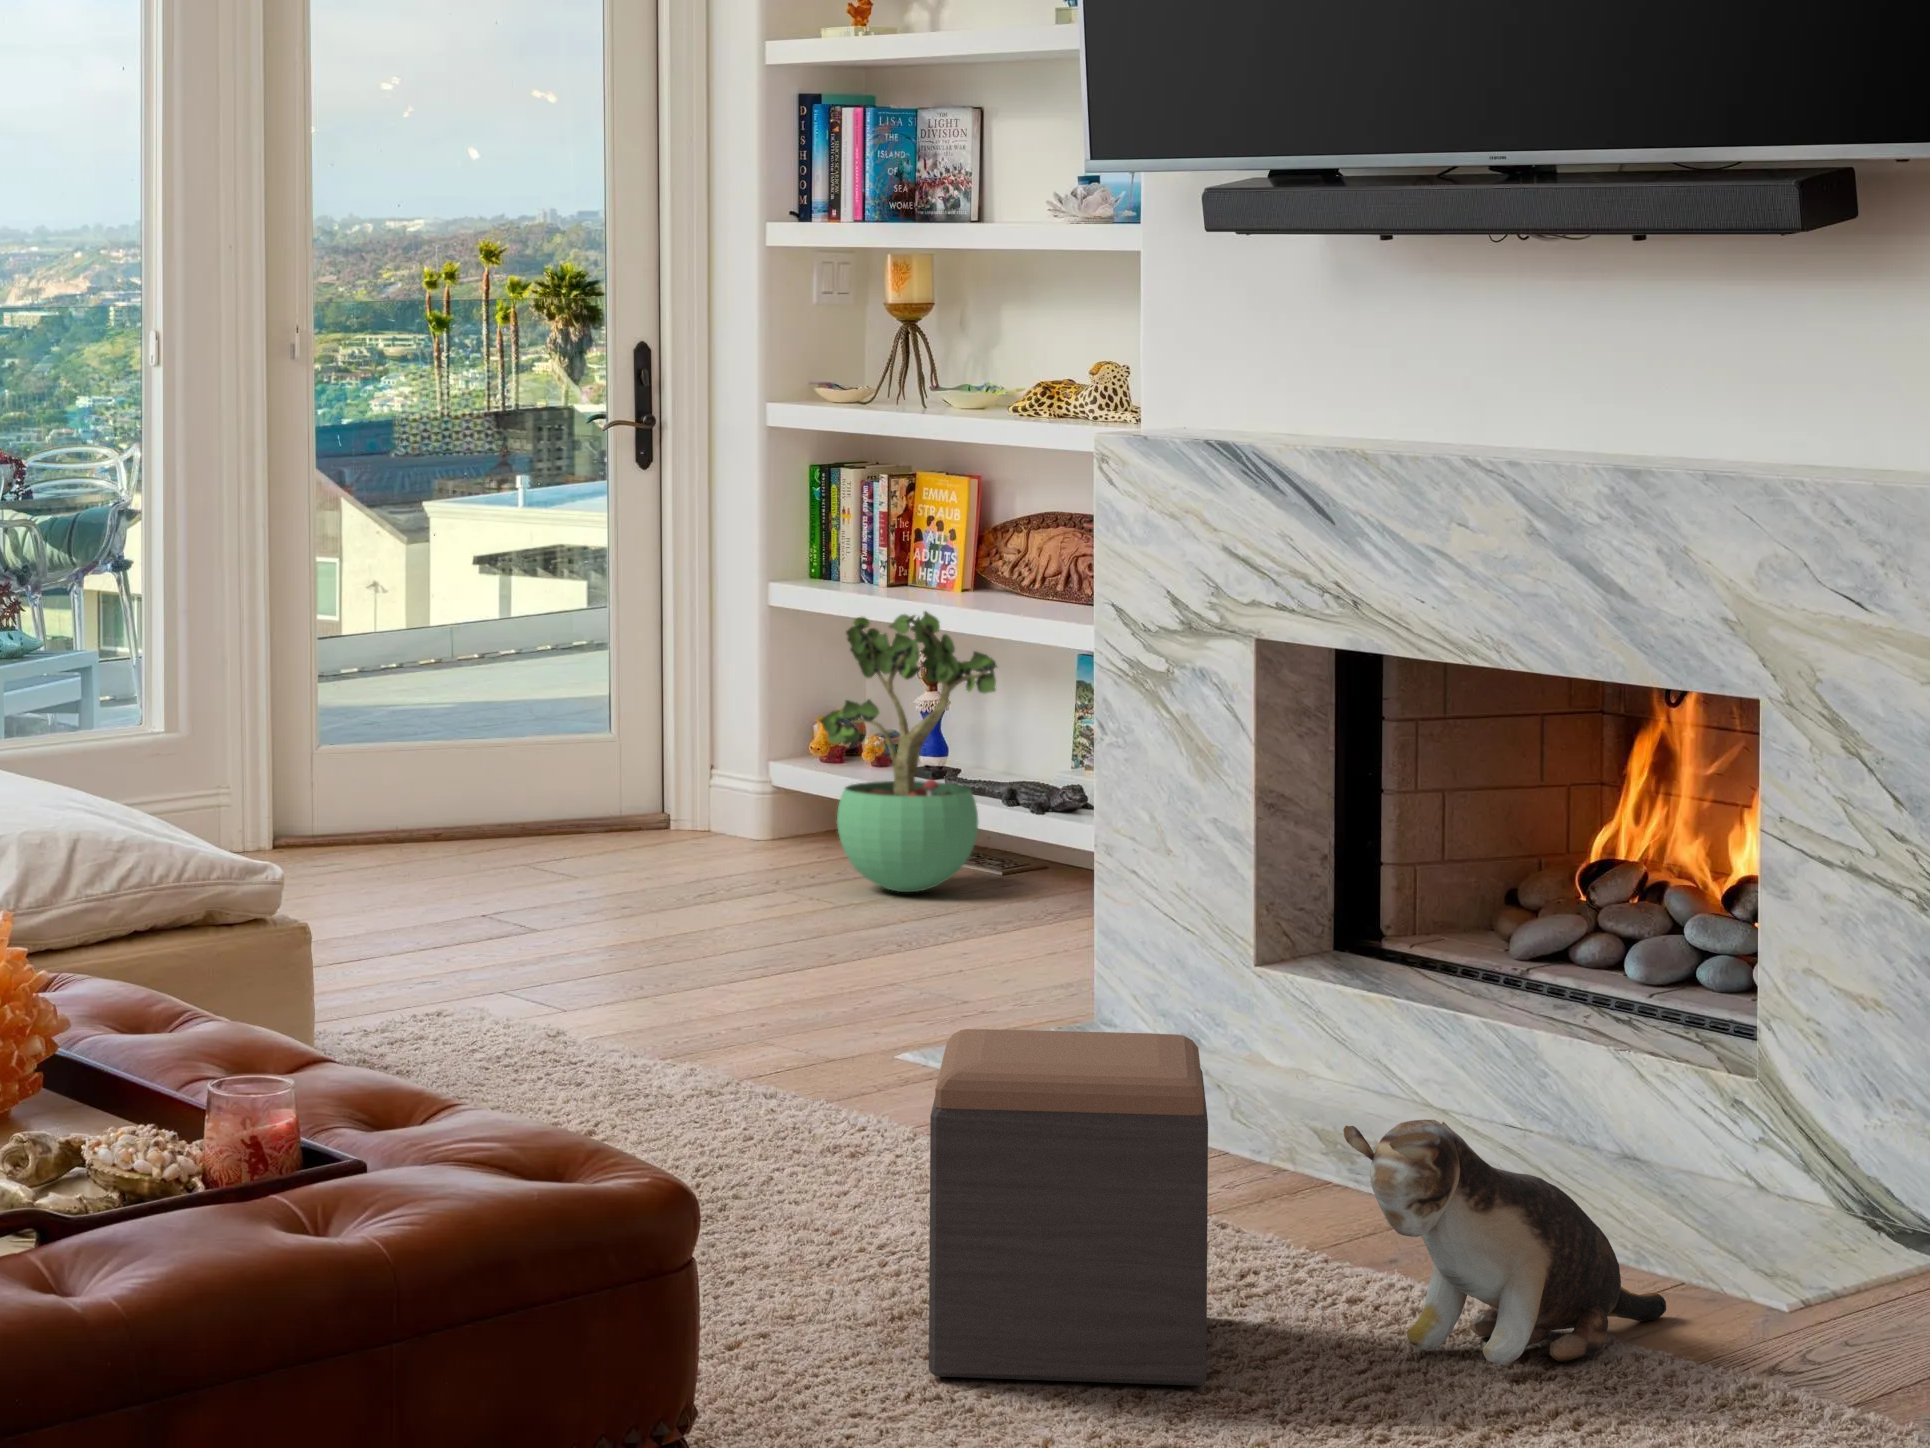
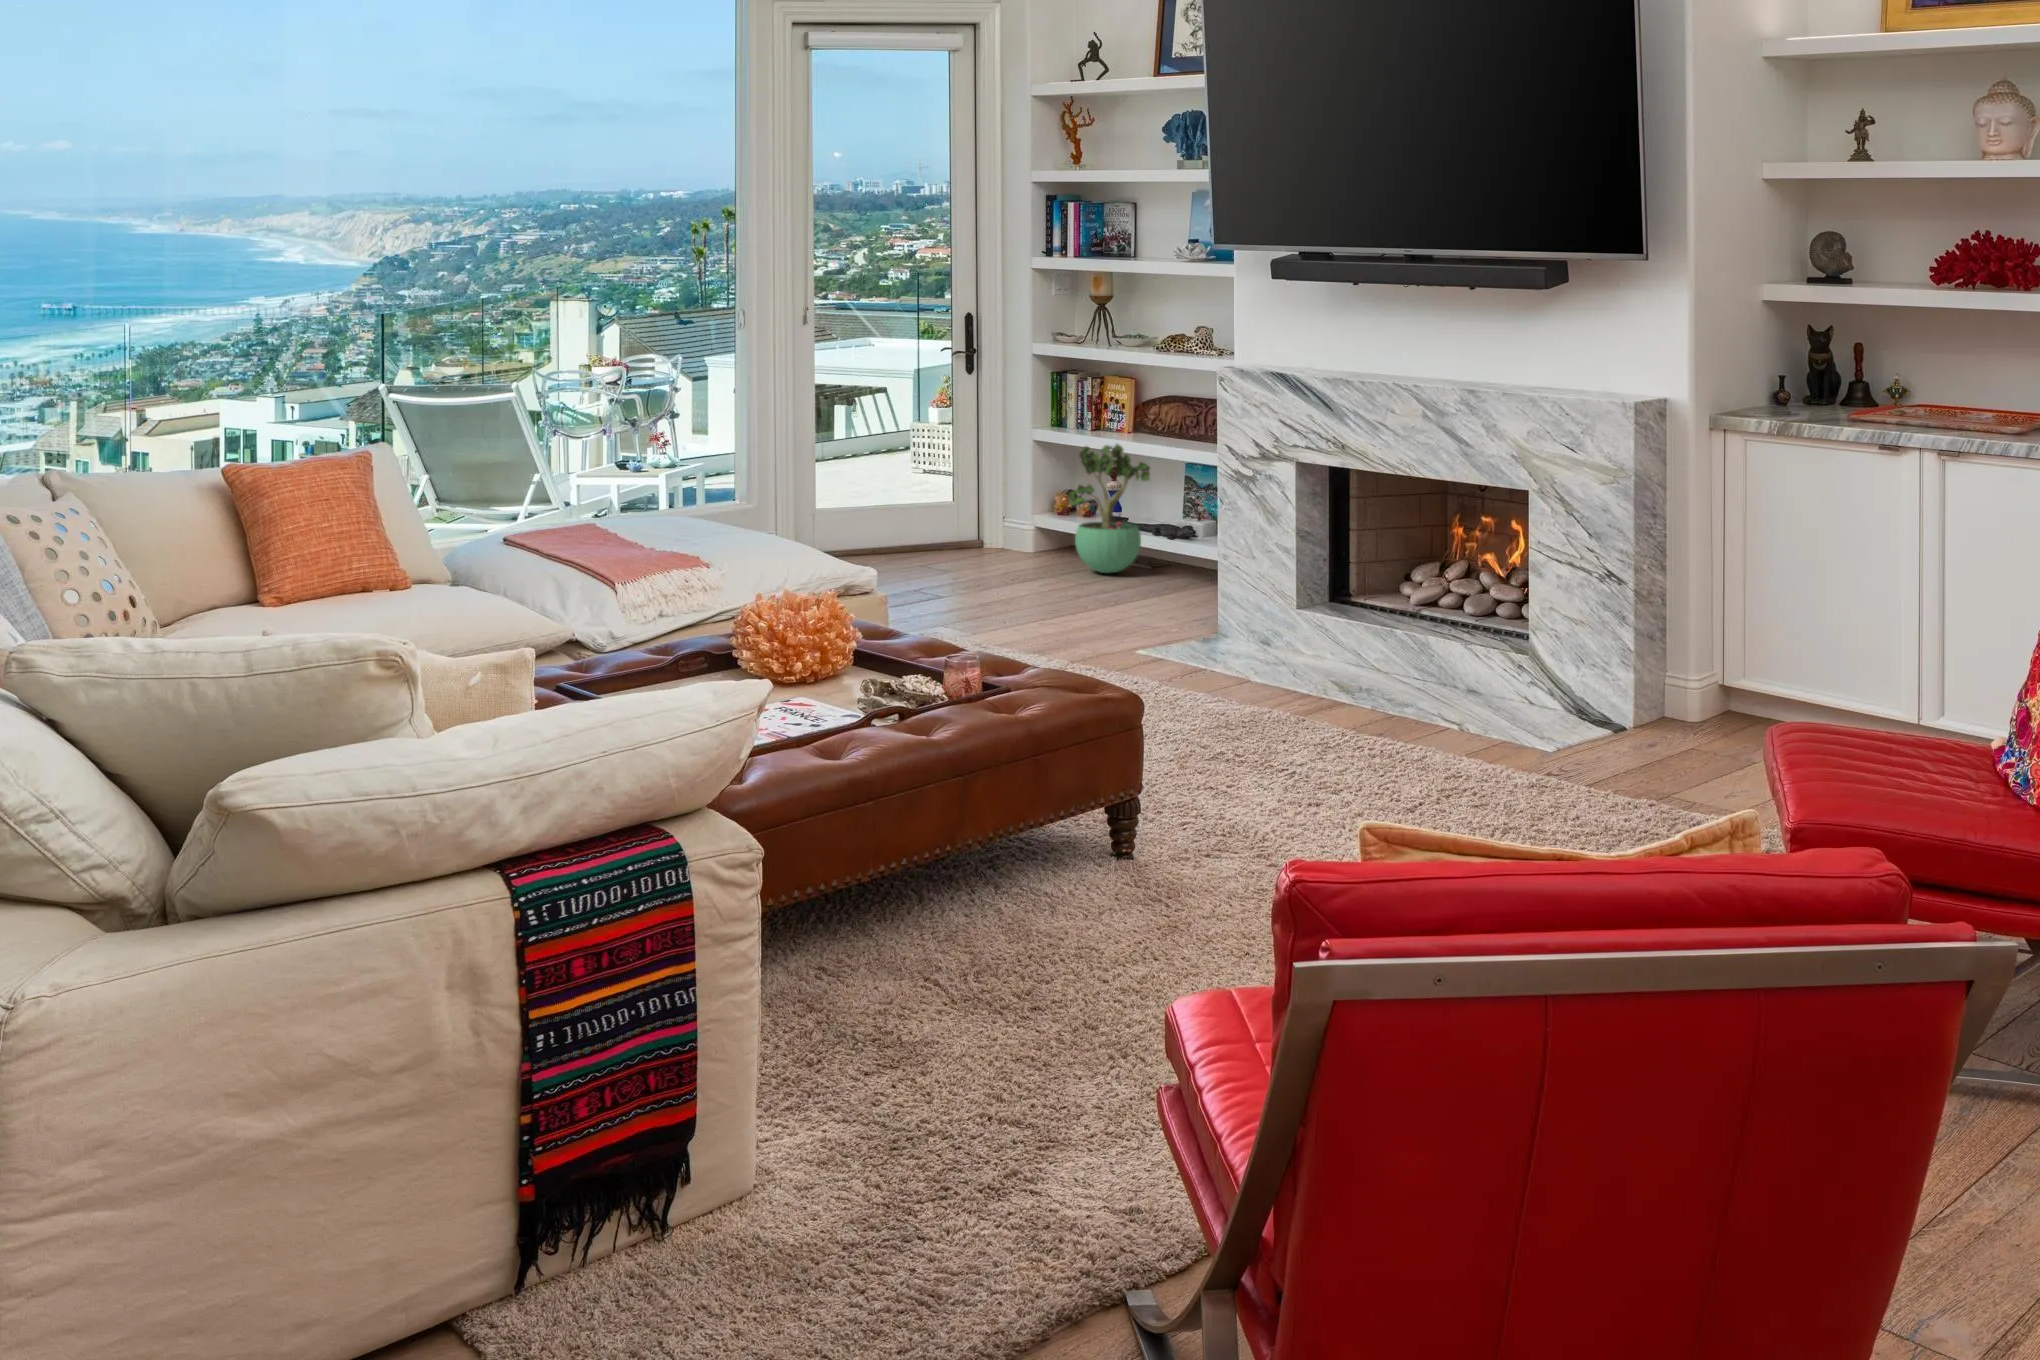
footstool: present [929,1029,1208,1386] -> none [1191,641,1315,788]
plush toy: present [1343,1120,1666,1365] -> none [1369,676,1498,777]

